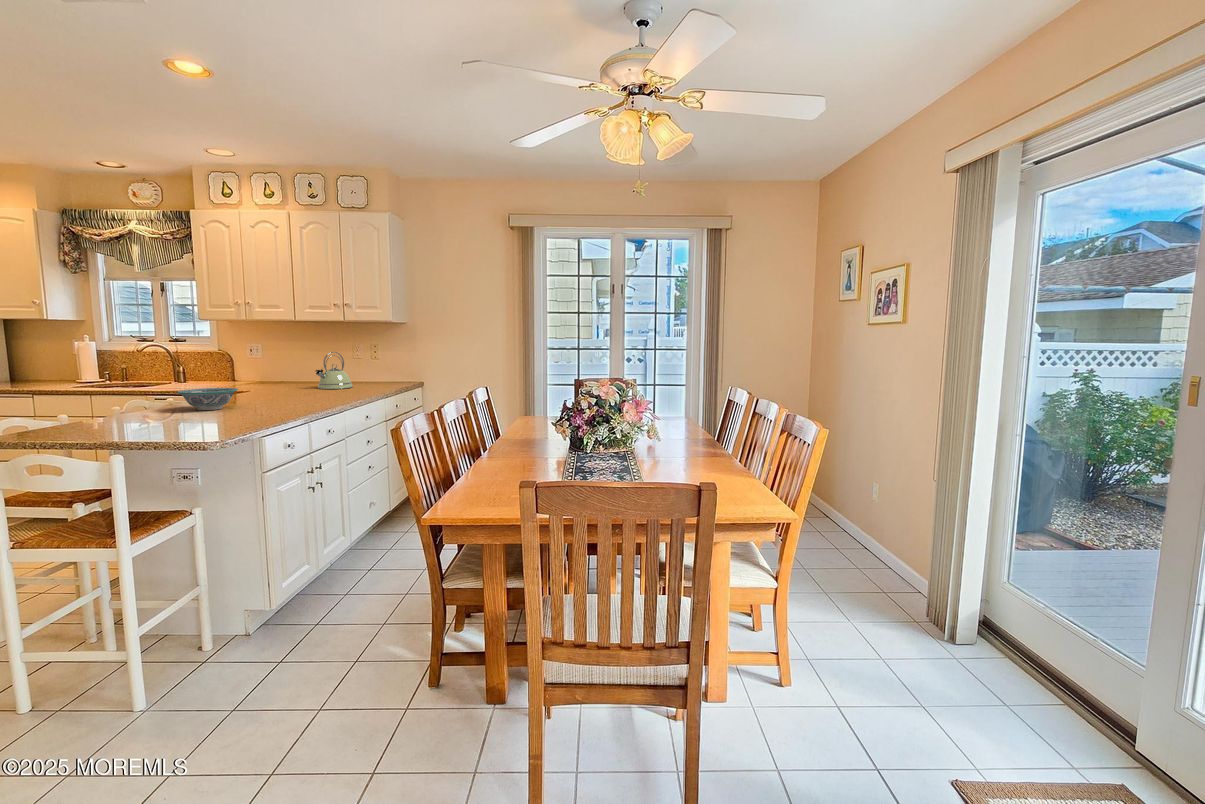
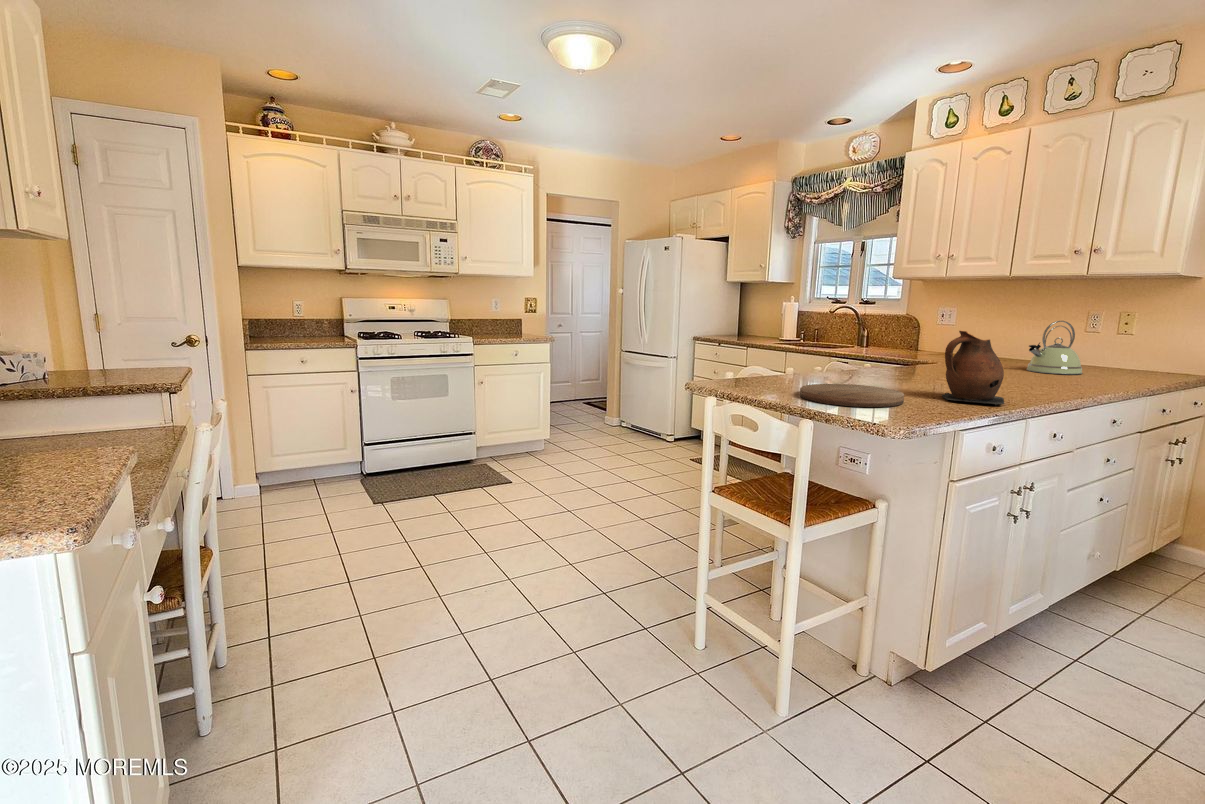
ceramic pitcher: none [242,362,293,415] -> present [942,331,1004,405]
bowl: present [177,388,238,410] -> none [867,358,933,385]
cutting board: none [104,413,213,433] -> present [800,384,904,407]

